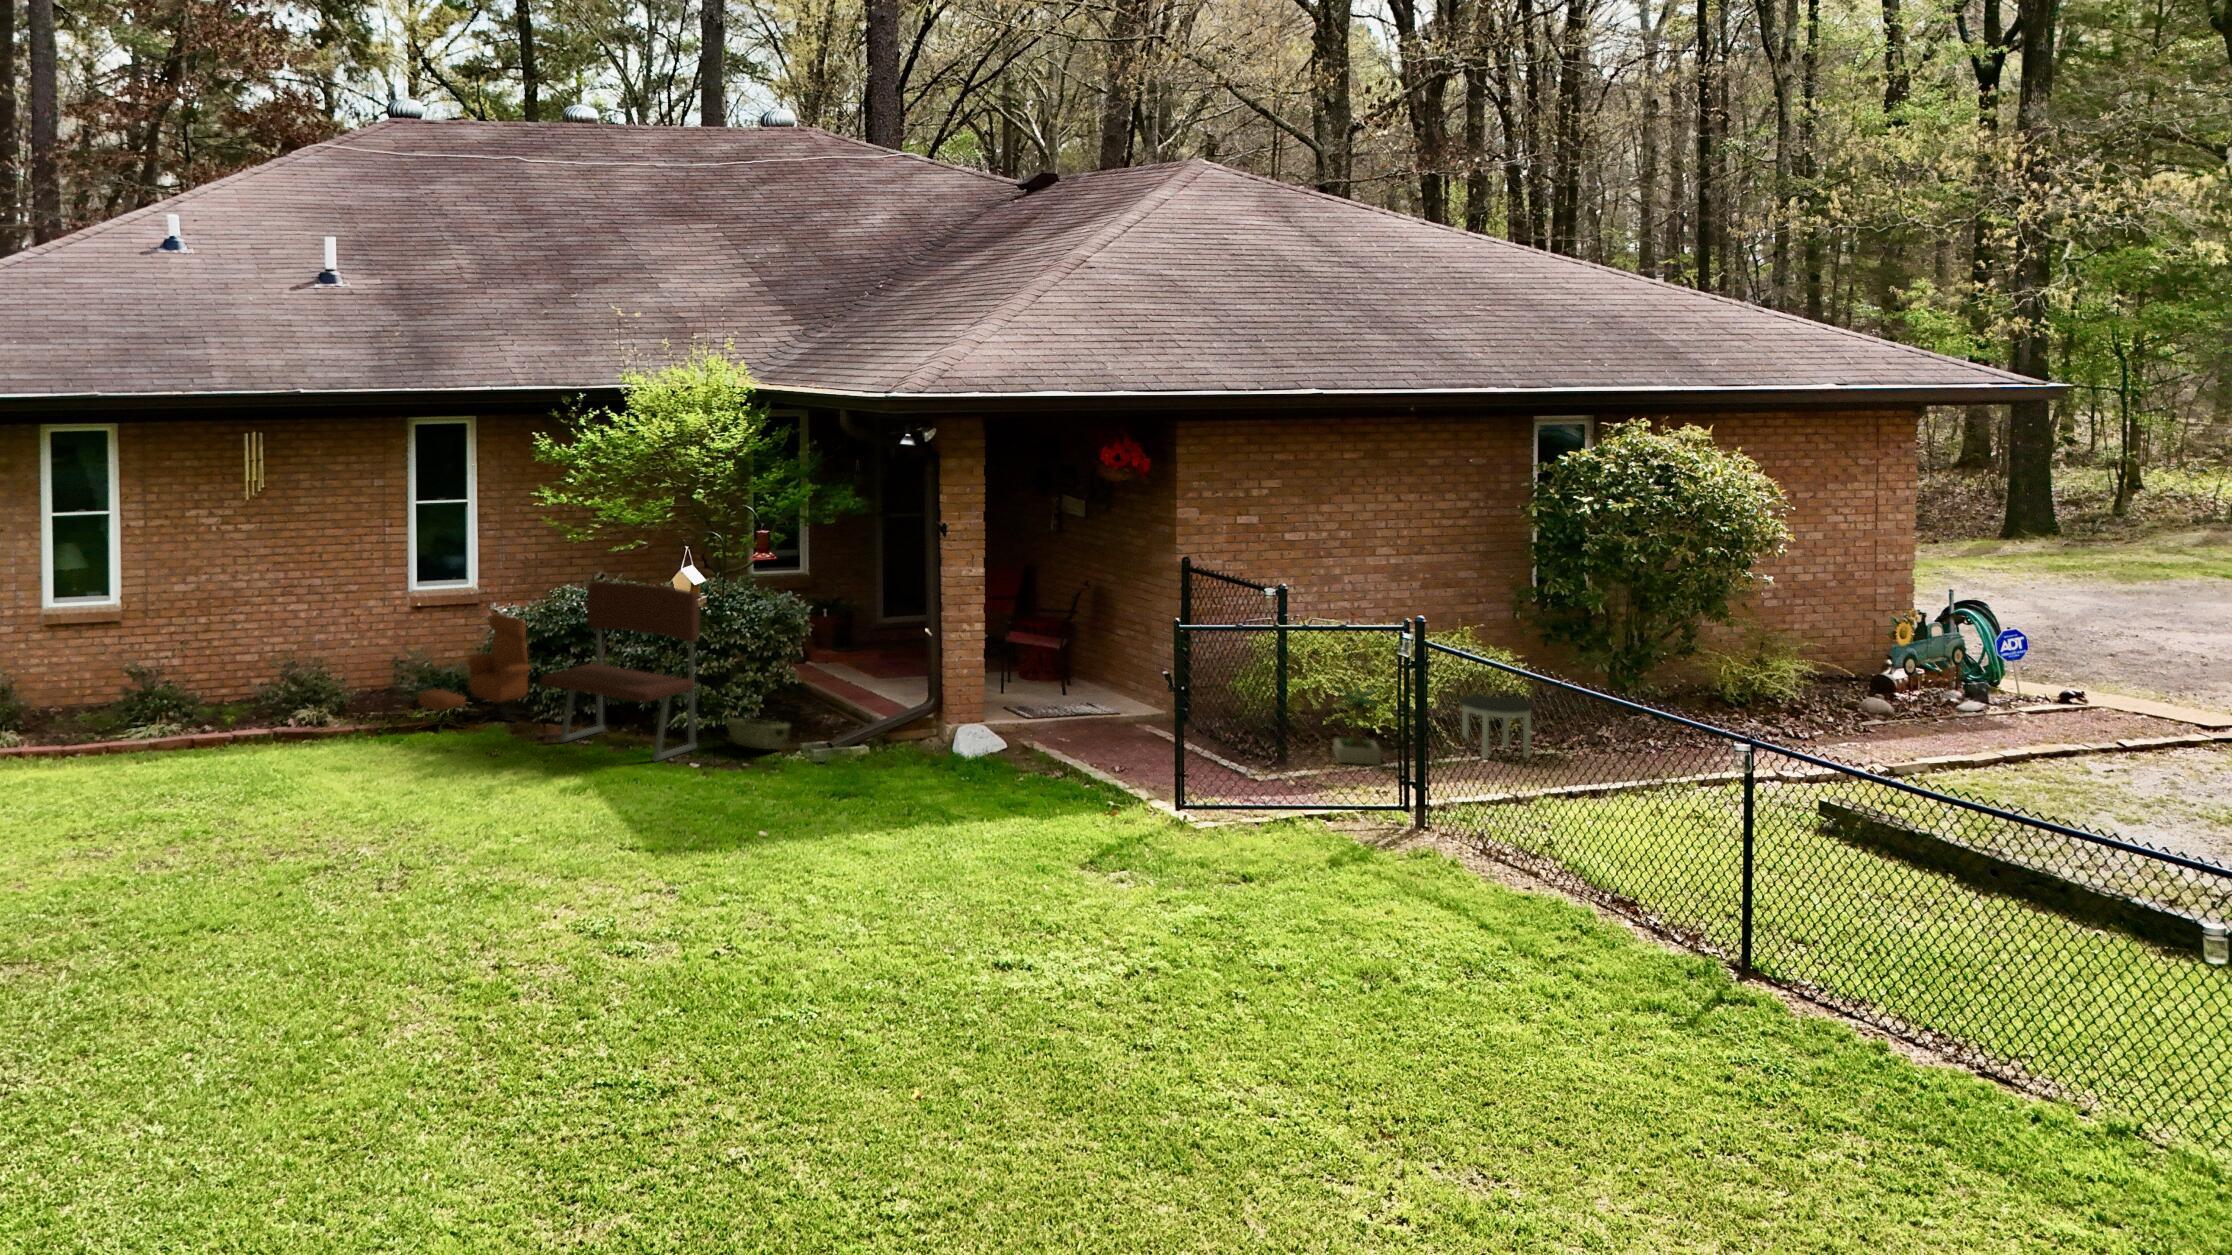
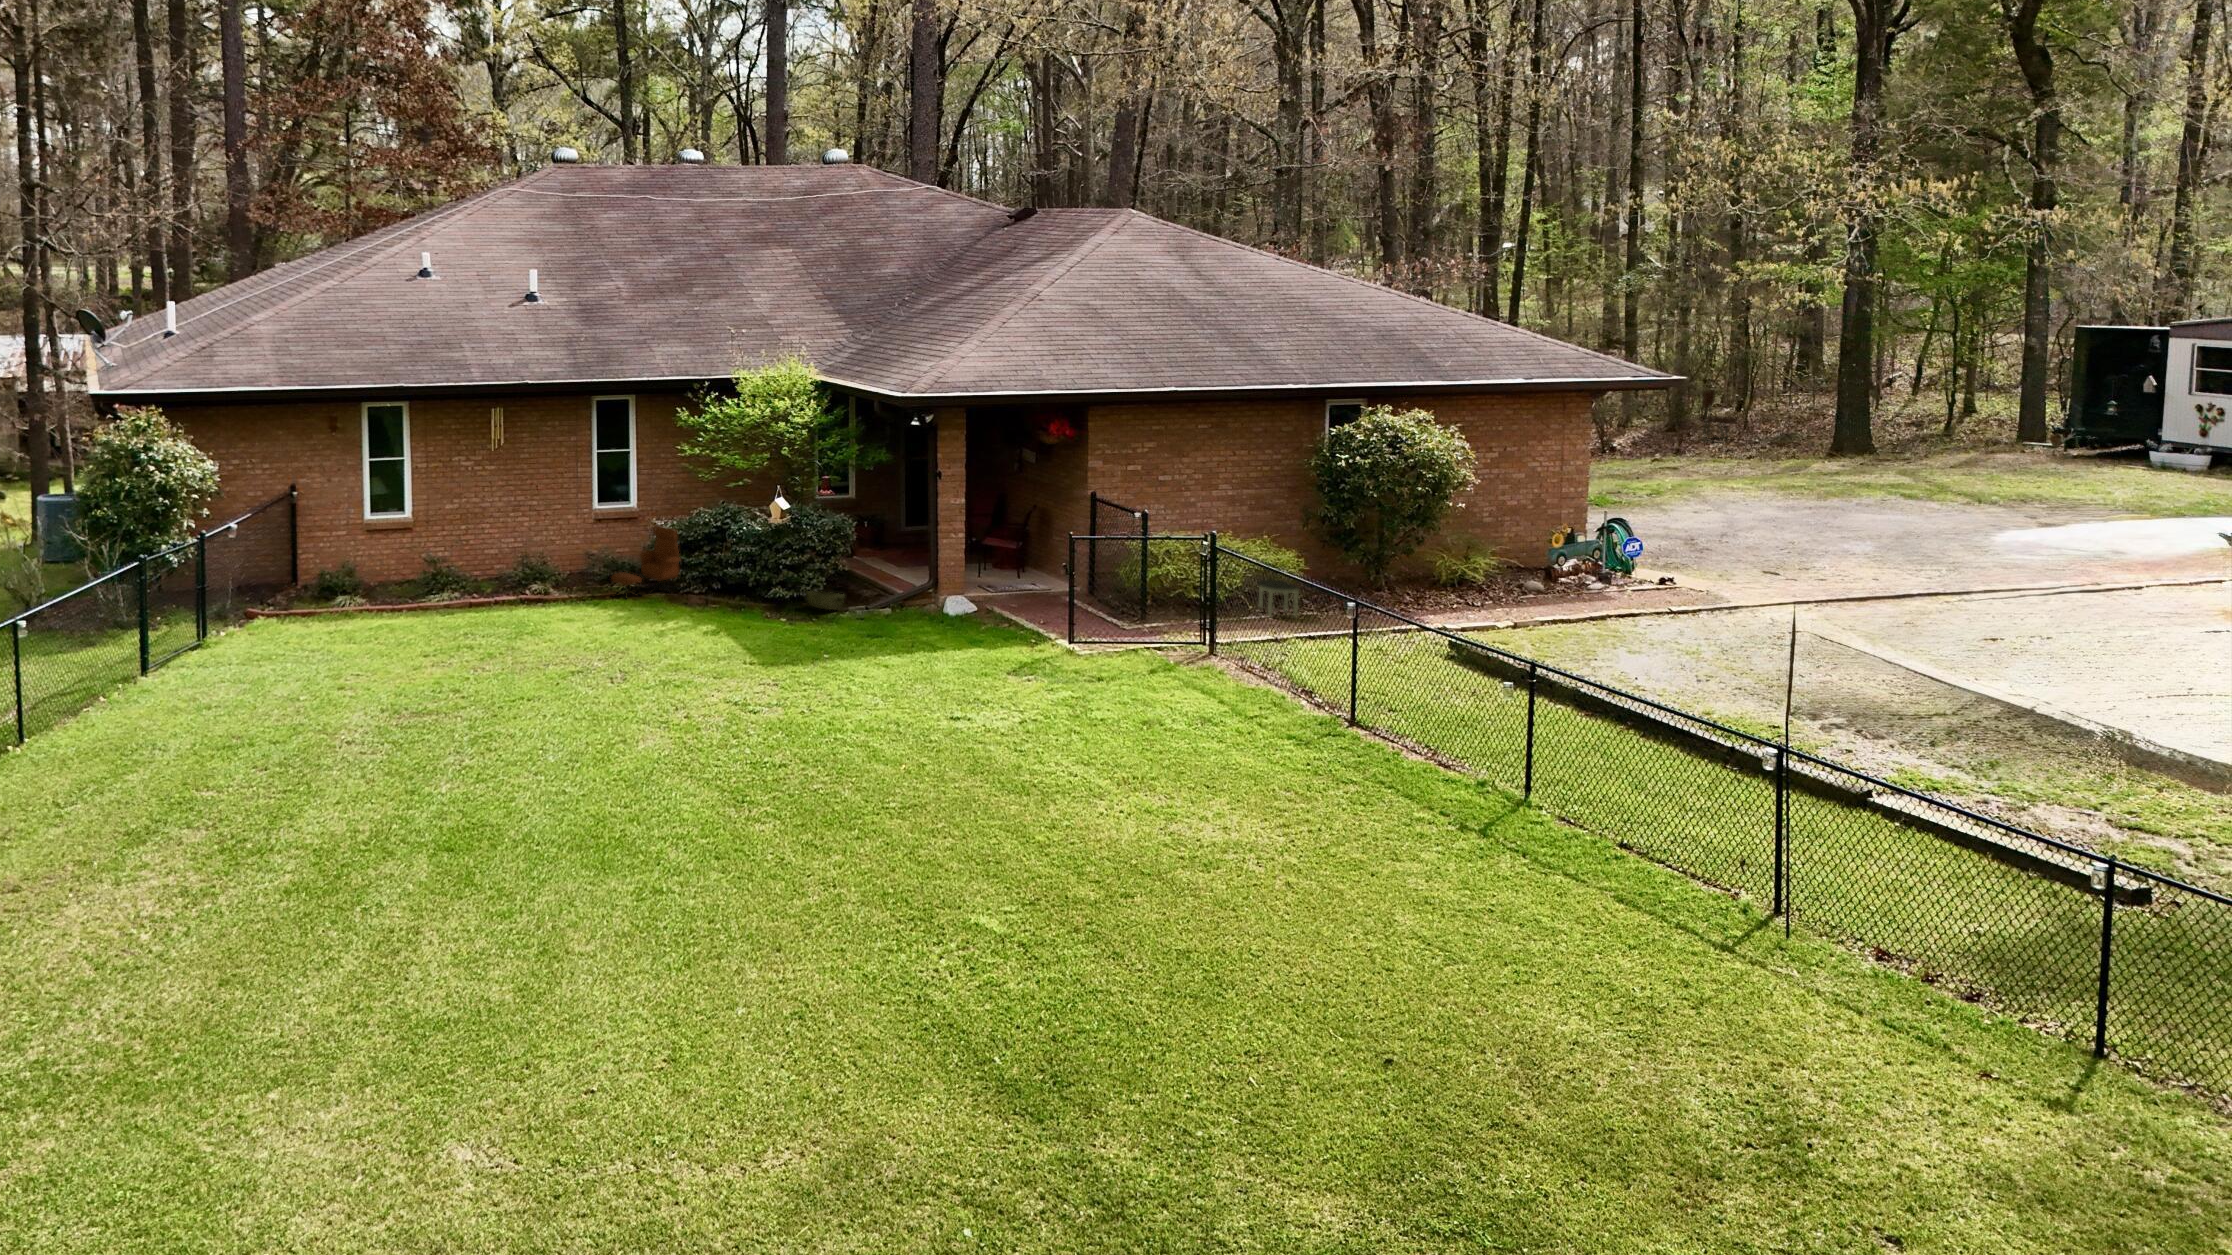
bench: present [541,581,699,761] -> present [1702,390,1739,442]
potted plant: present [1333,685,1382,765] -> none [1172,570,1211,621]

